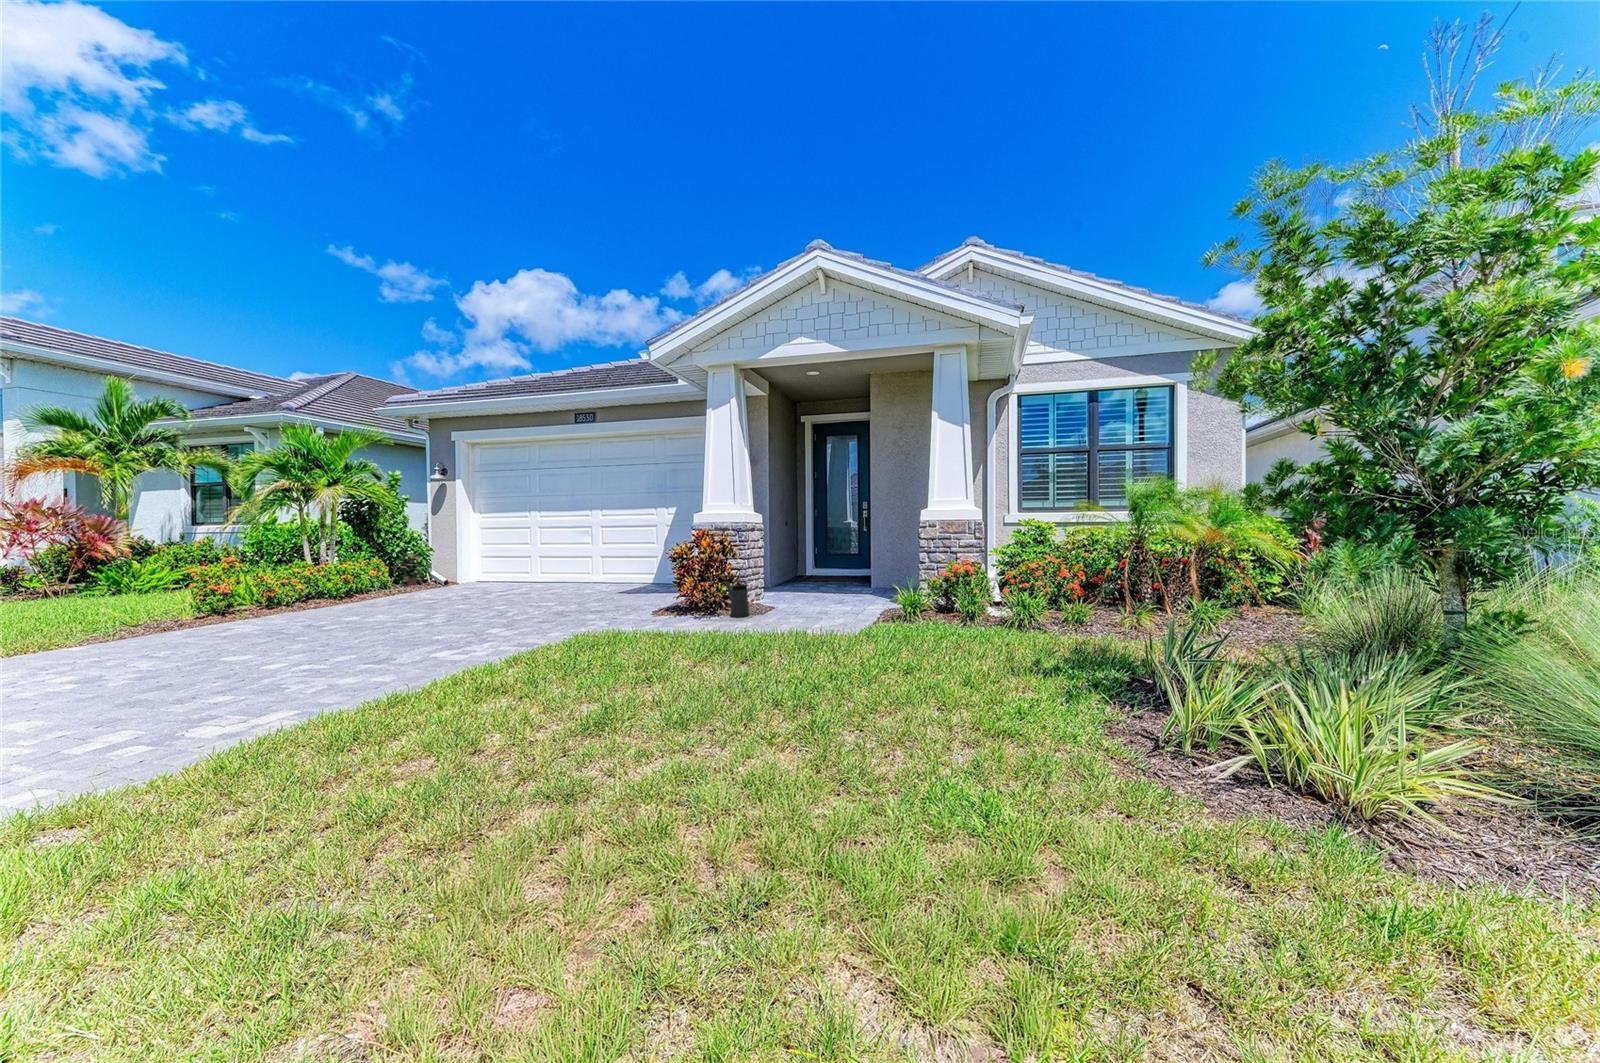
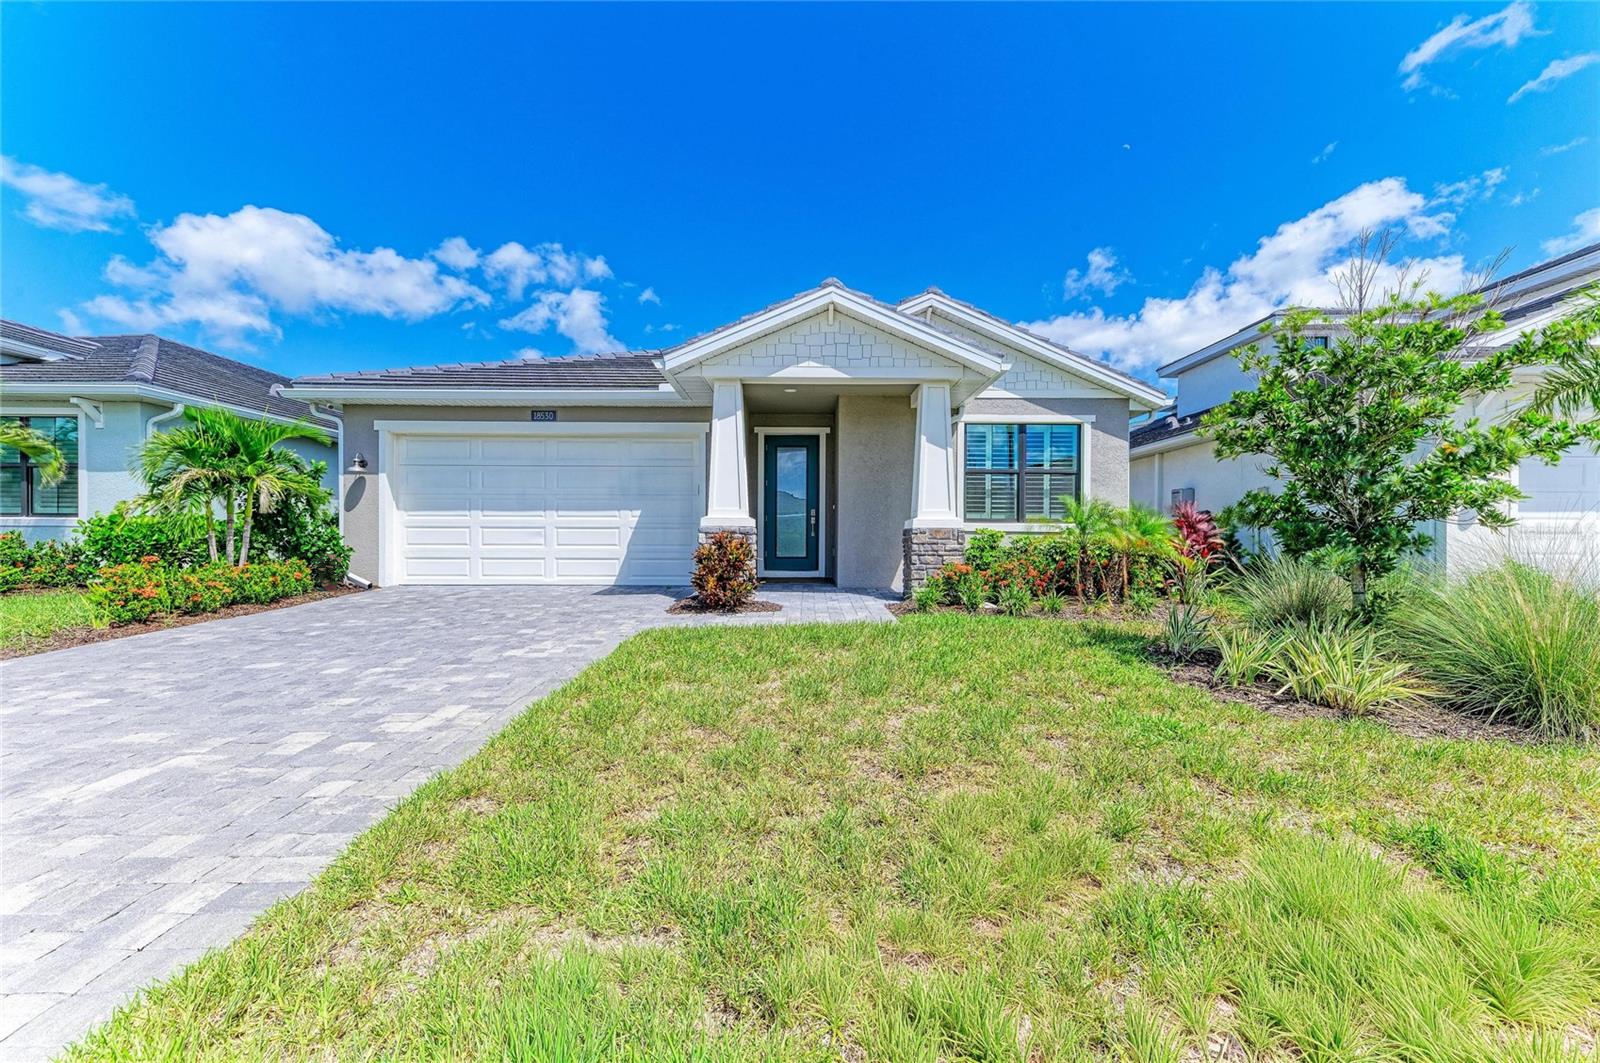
watering can: present [726,578,750,618] -> none [748,577,779,614]

